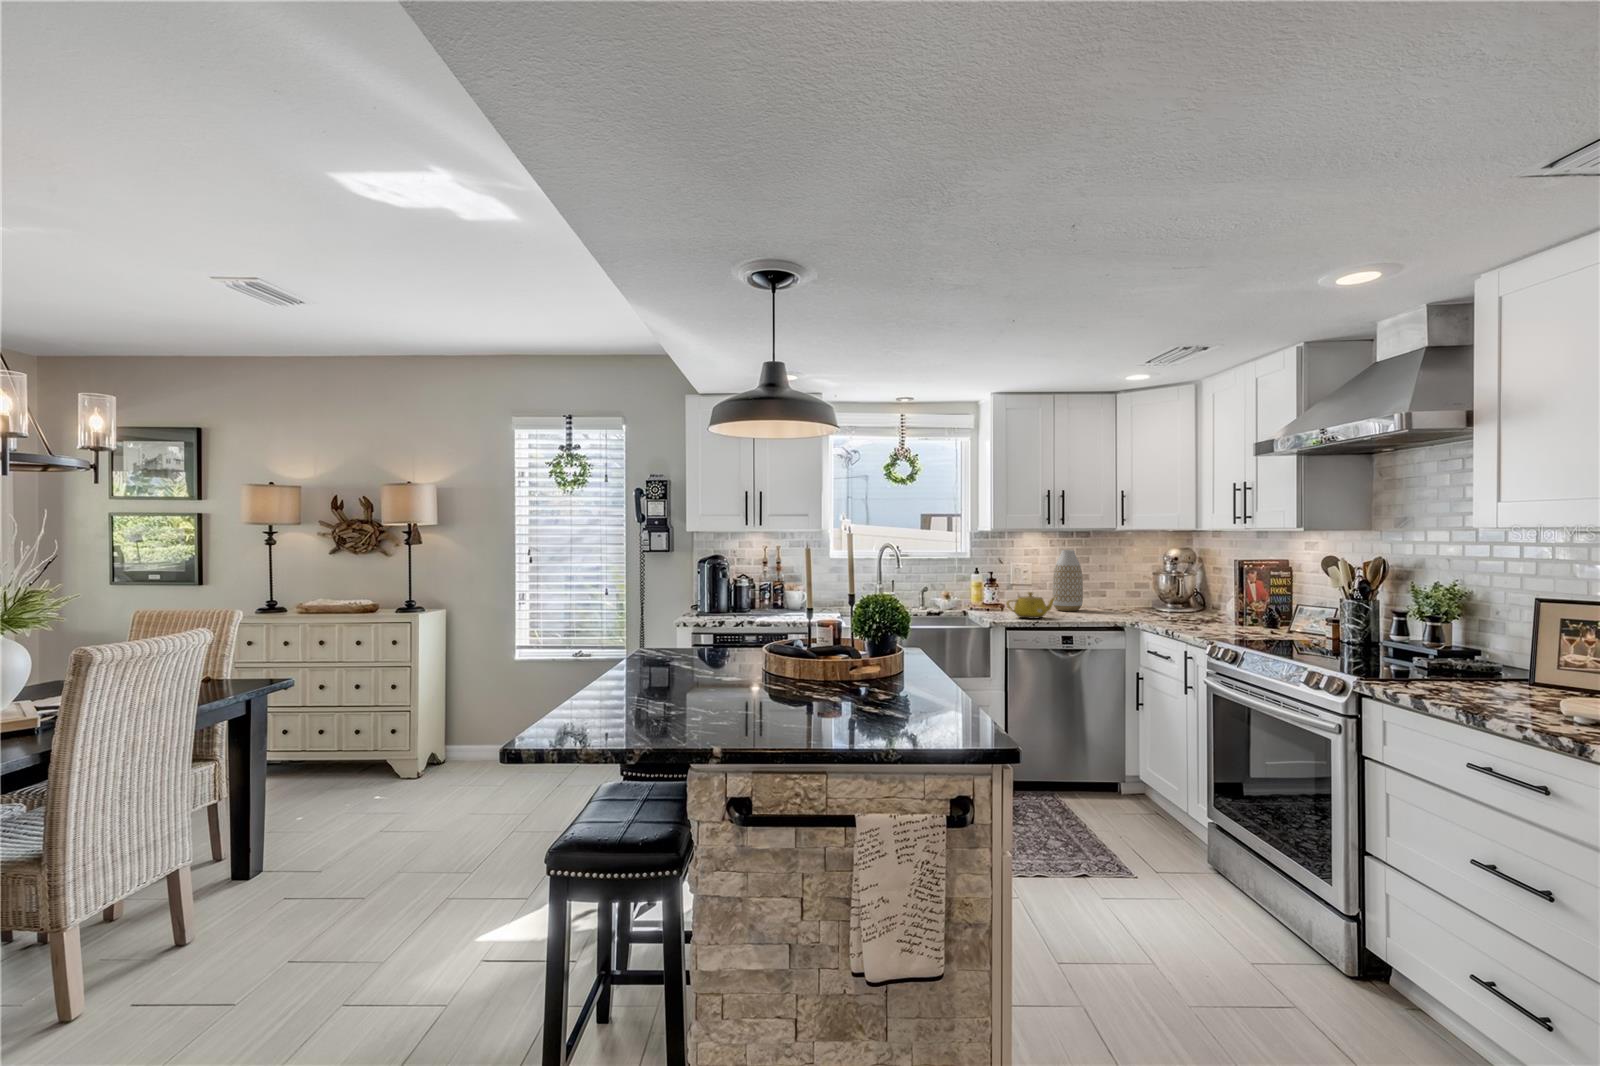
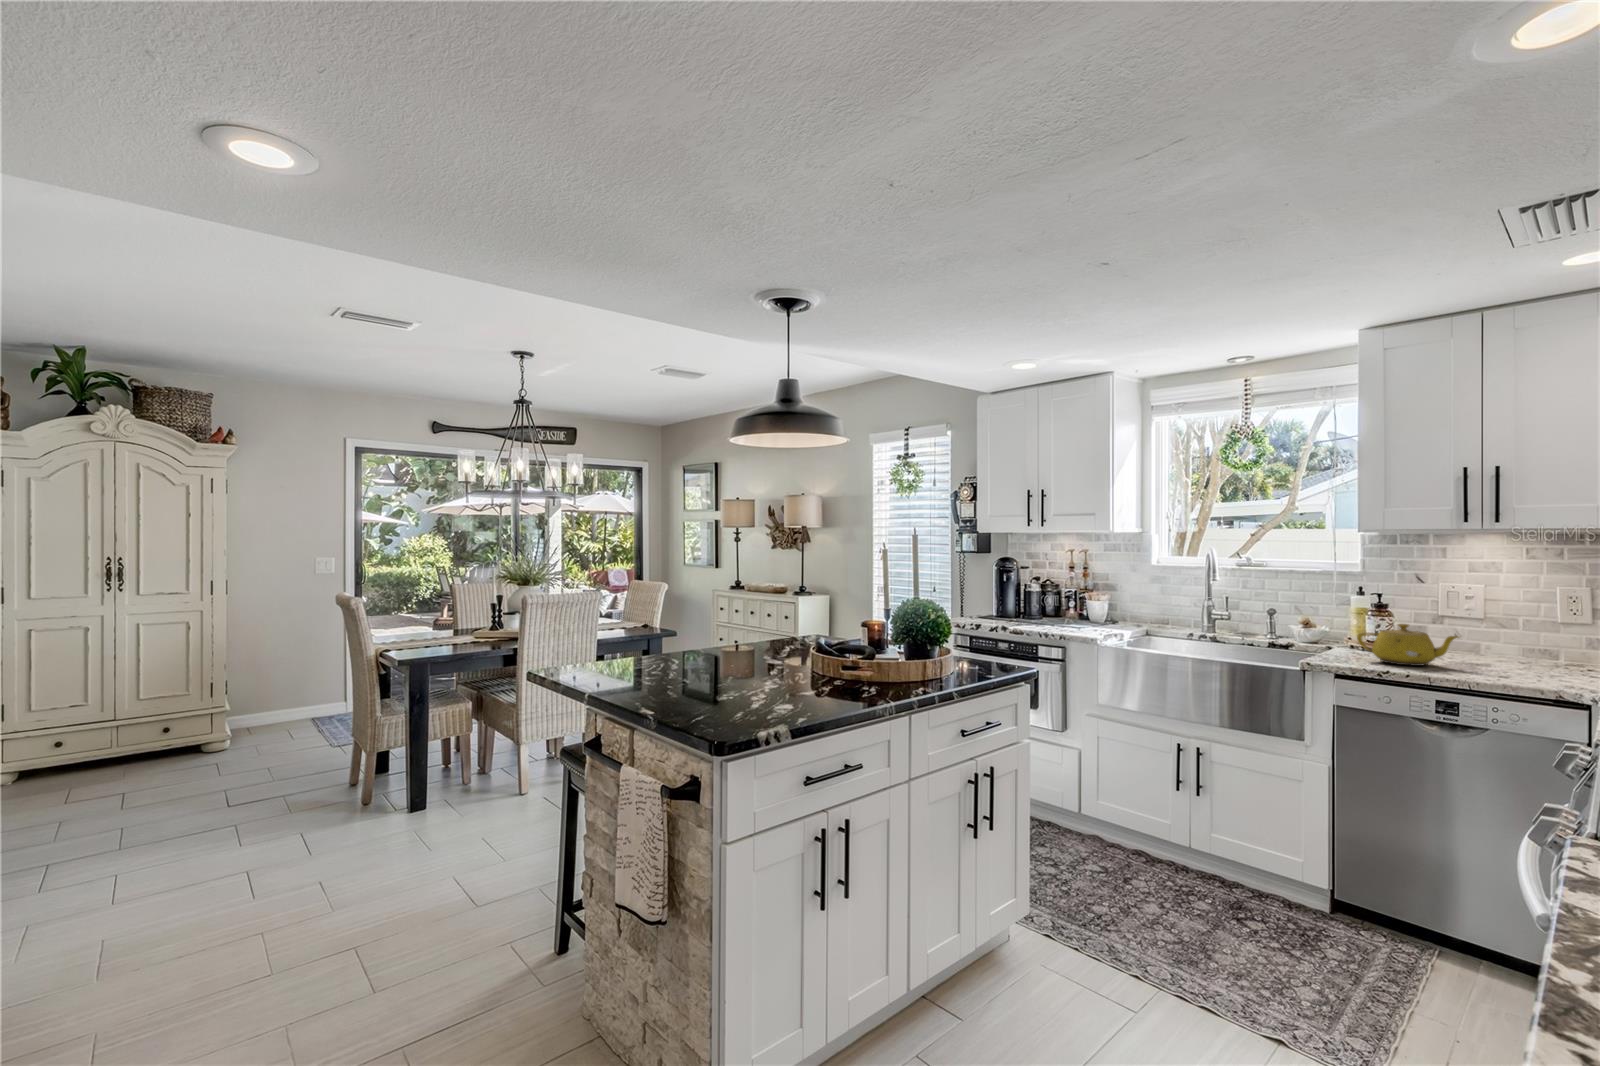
vase: present [1052,550,1083,611] -> none [1498,563,1565,664]

